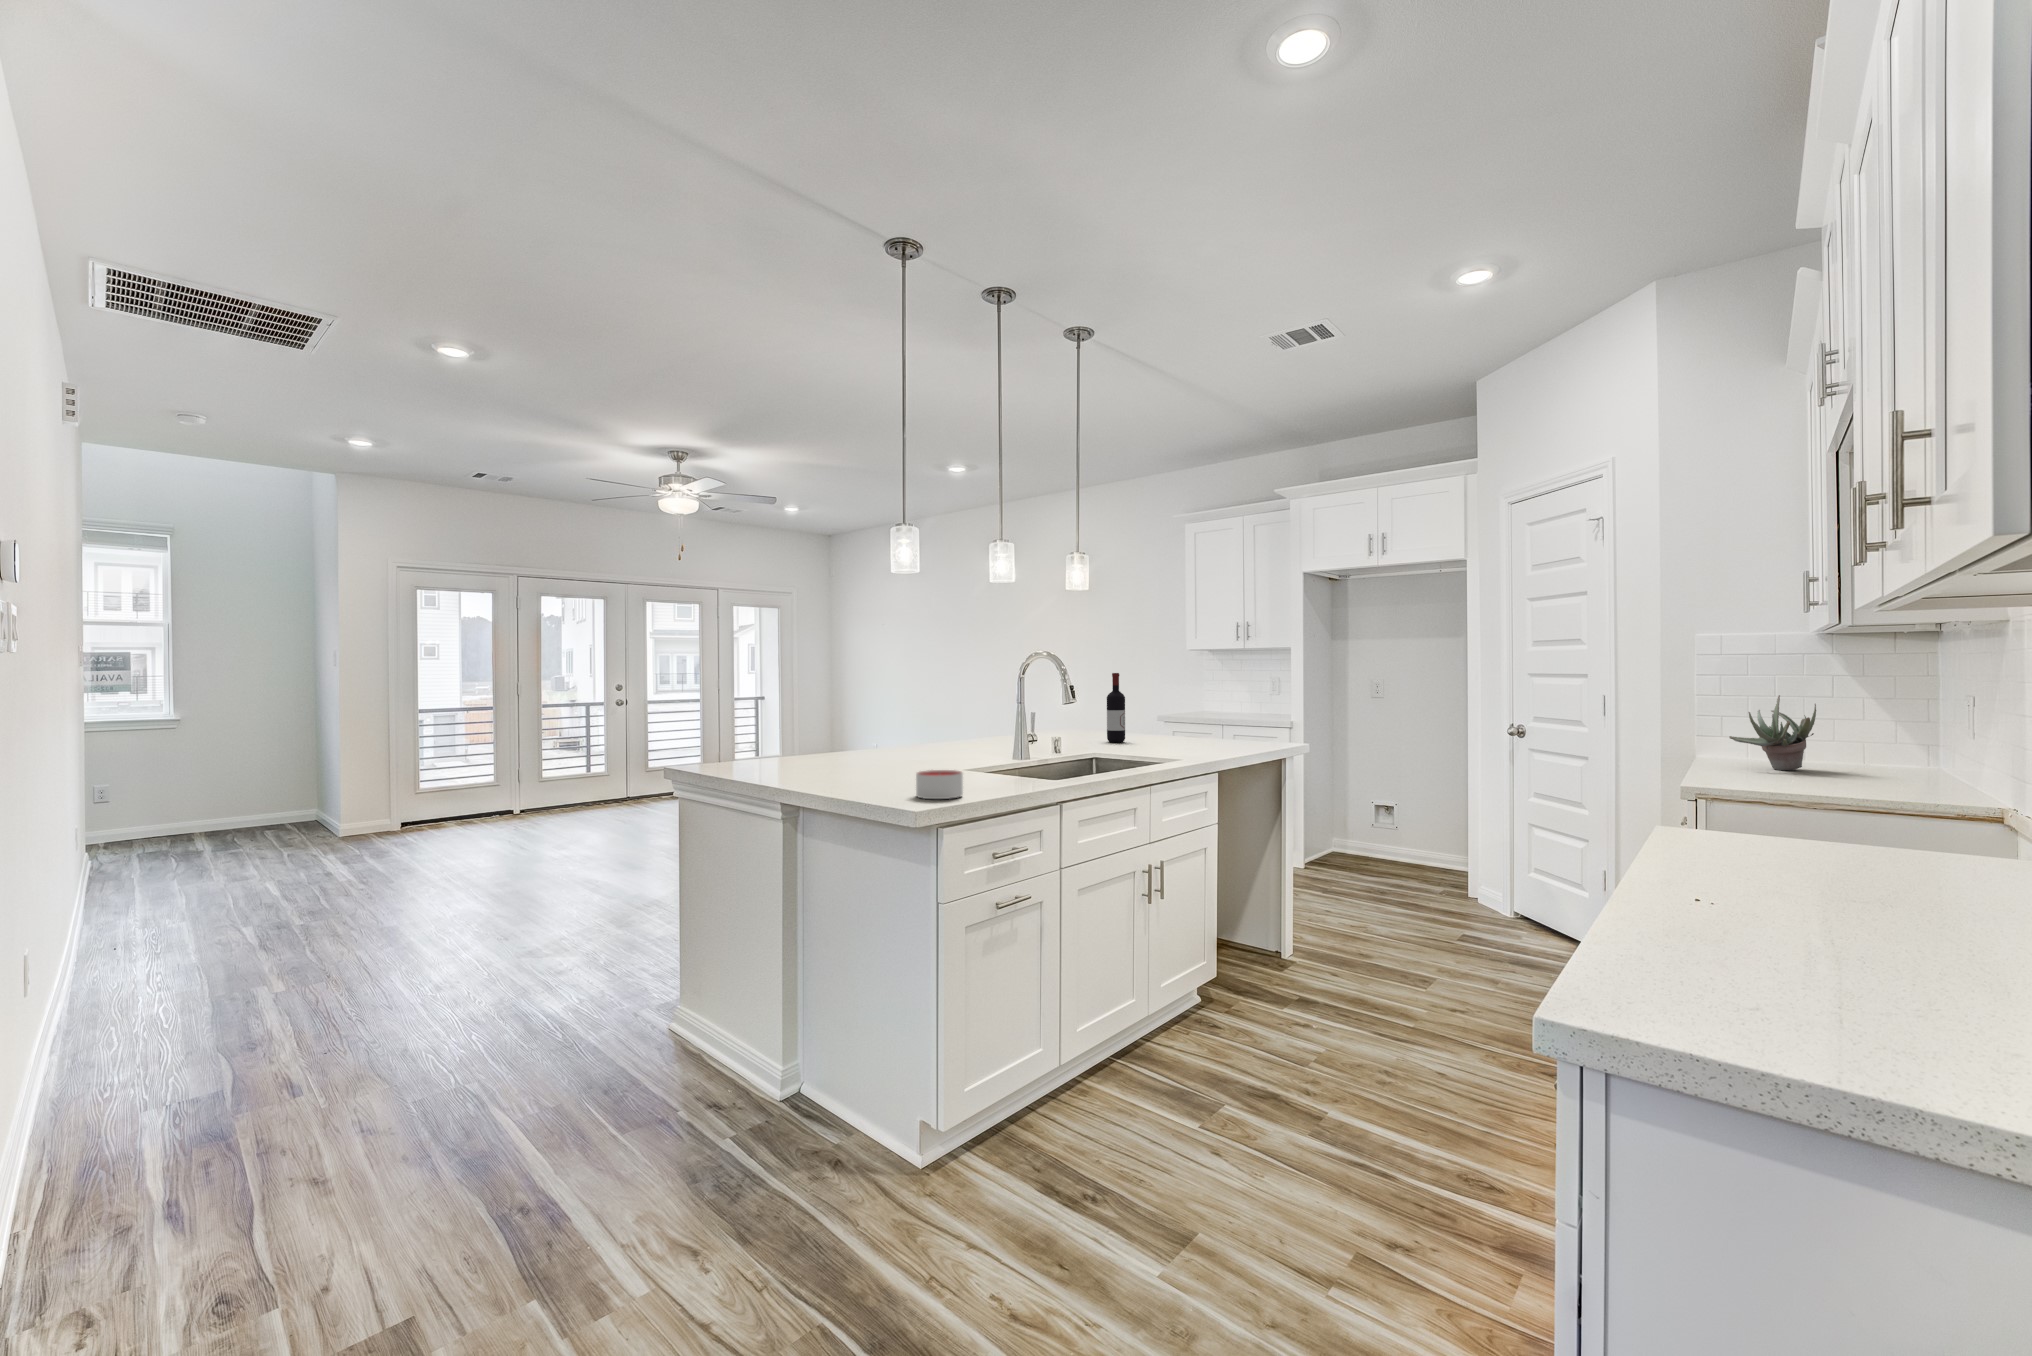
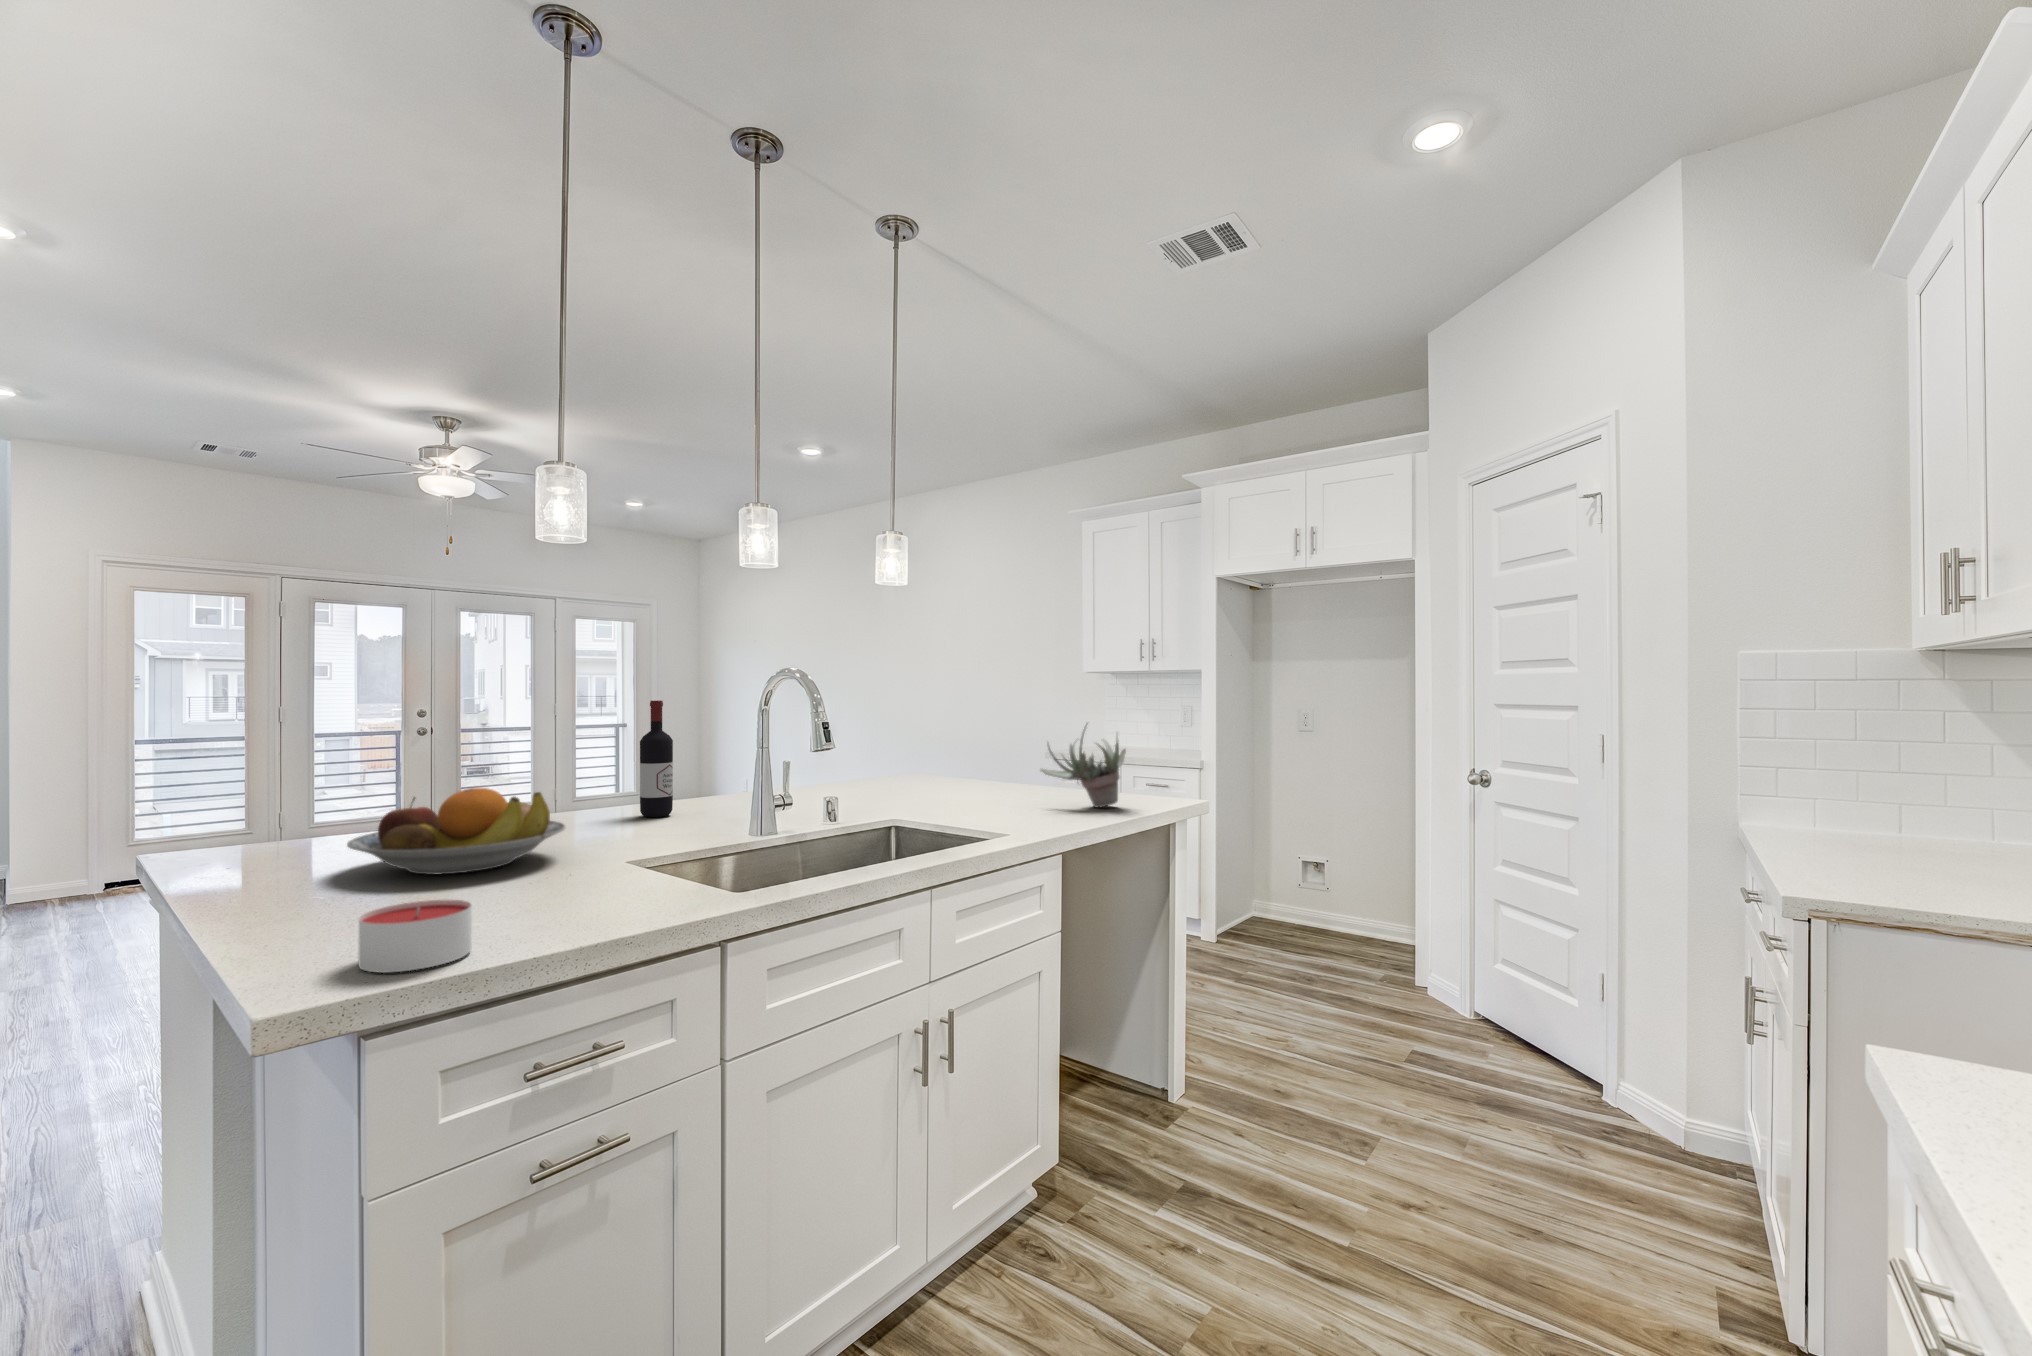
wine bottle: present [1107,673,1125,742] -> present [640,701,673,817]
succulent plant: present [1729,695,1816,770] -> present [1041,724,1126,807]
fruit bowl: none [820,722,930,771] -> present [347,788,565,874]

